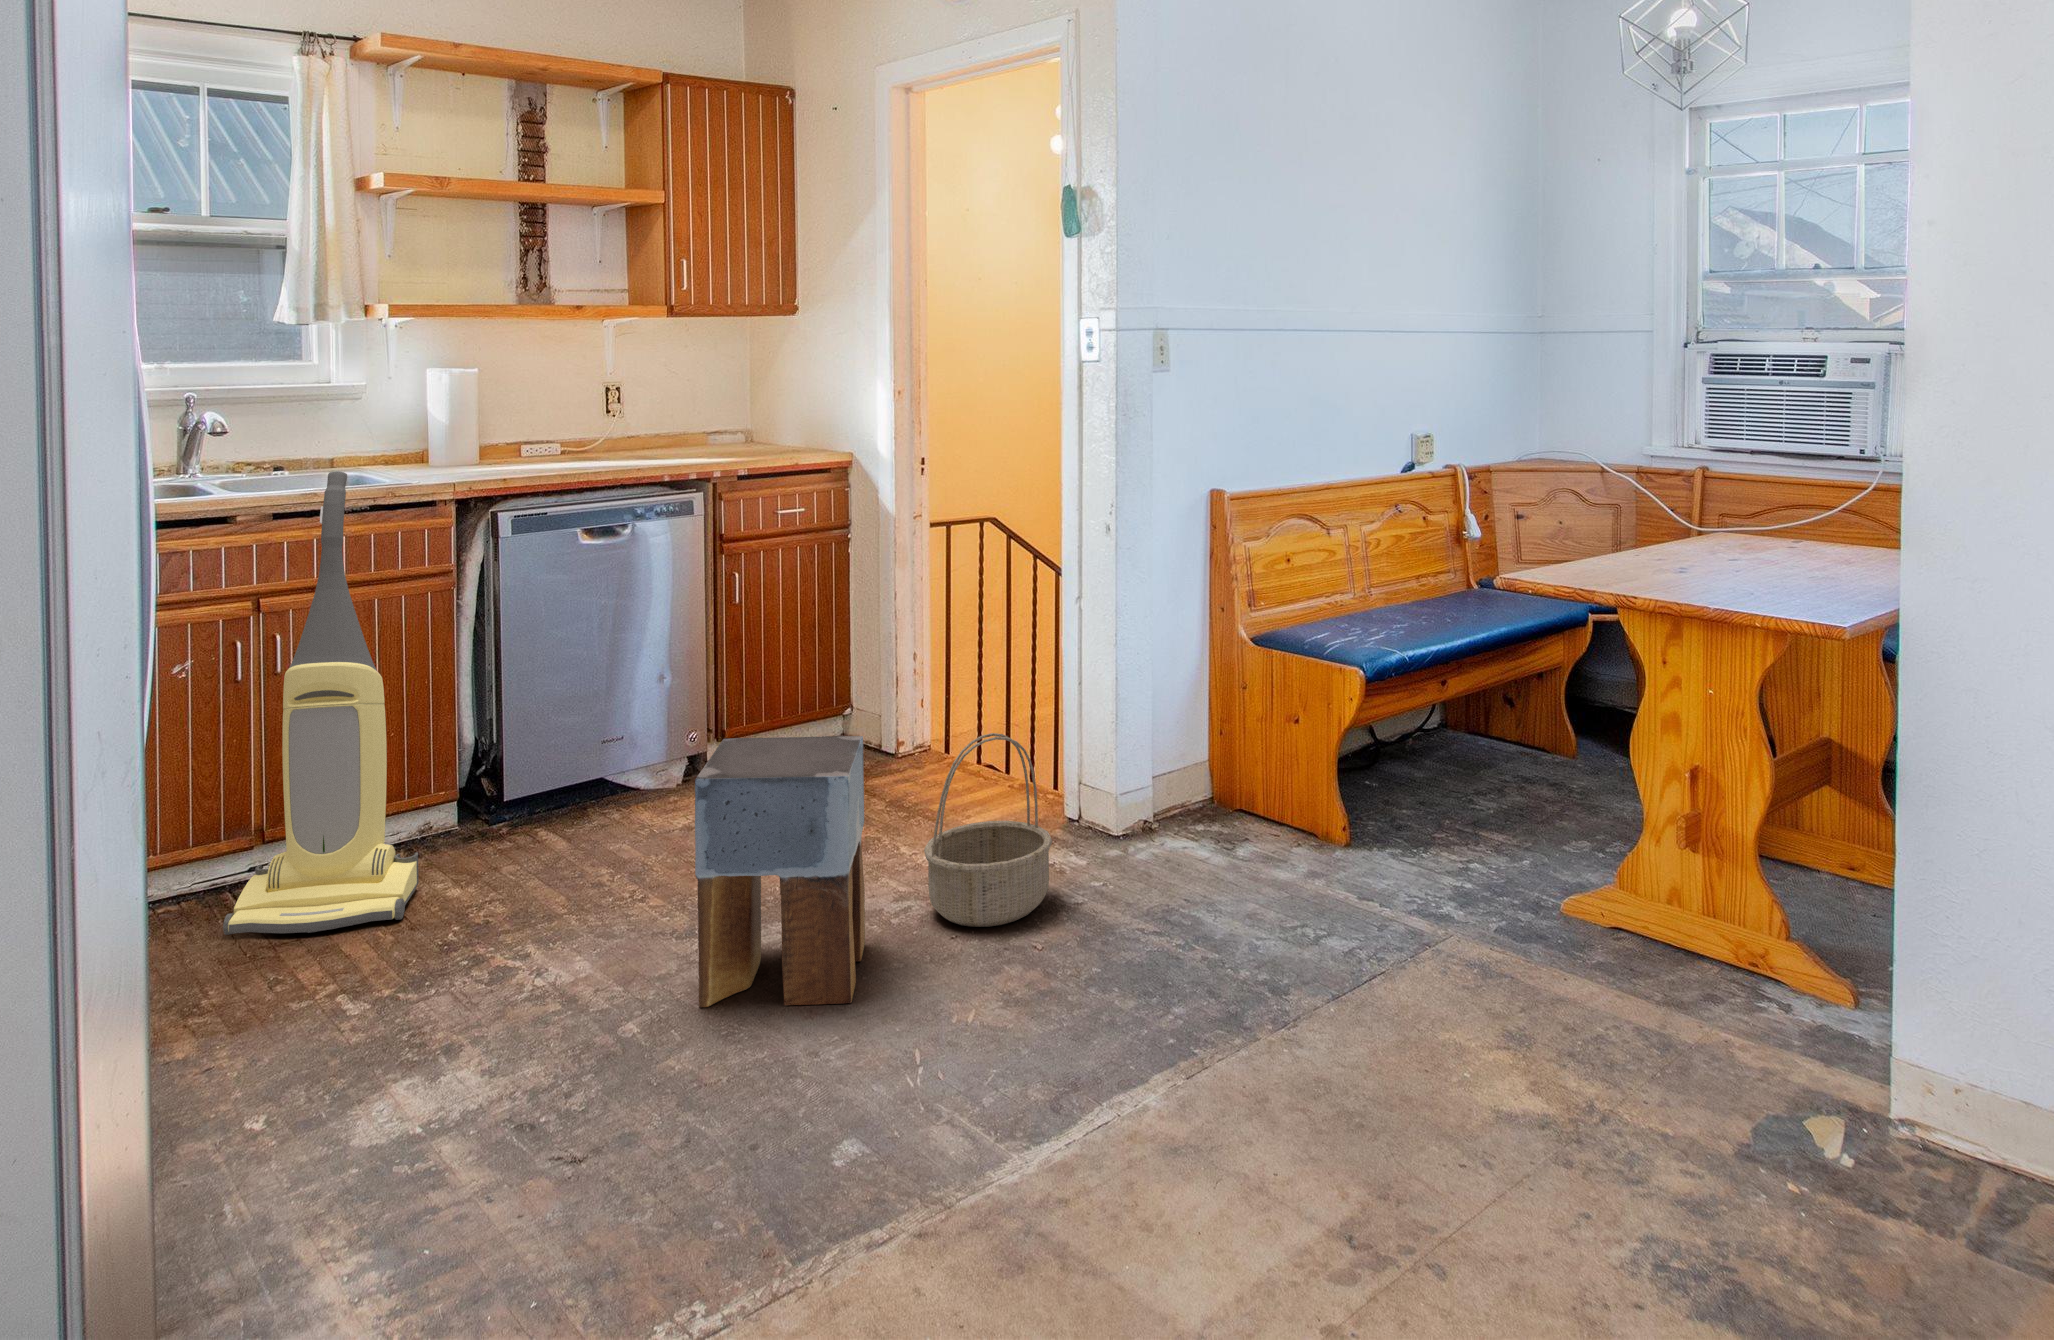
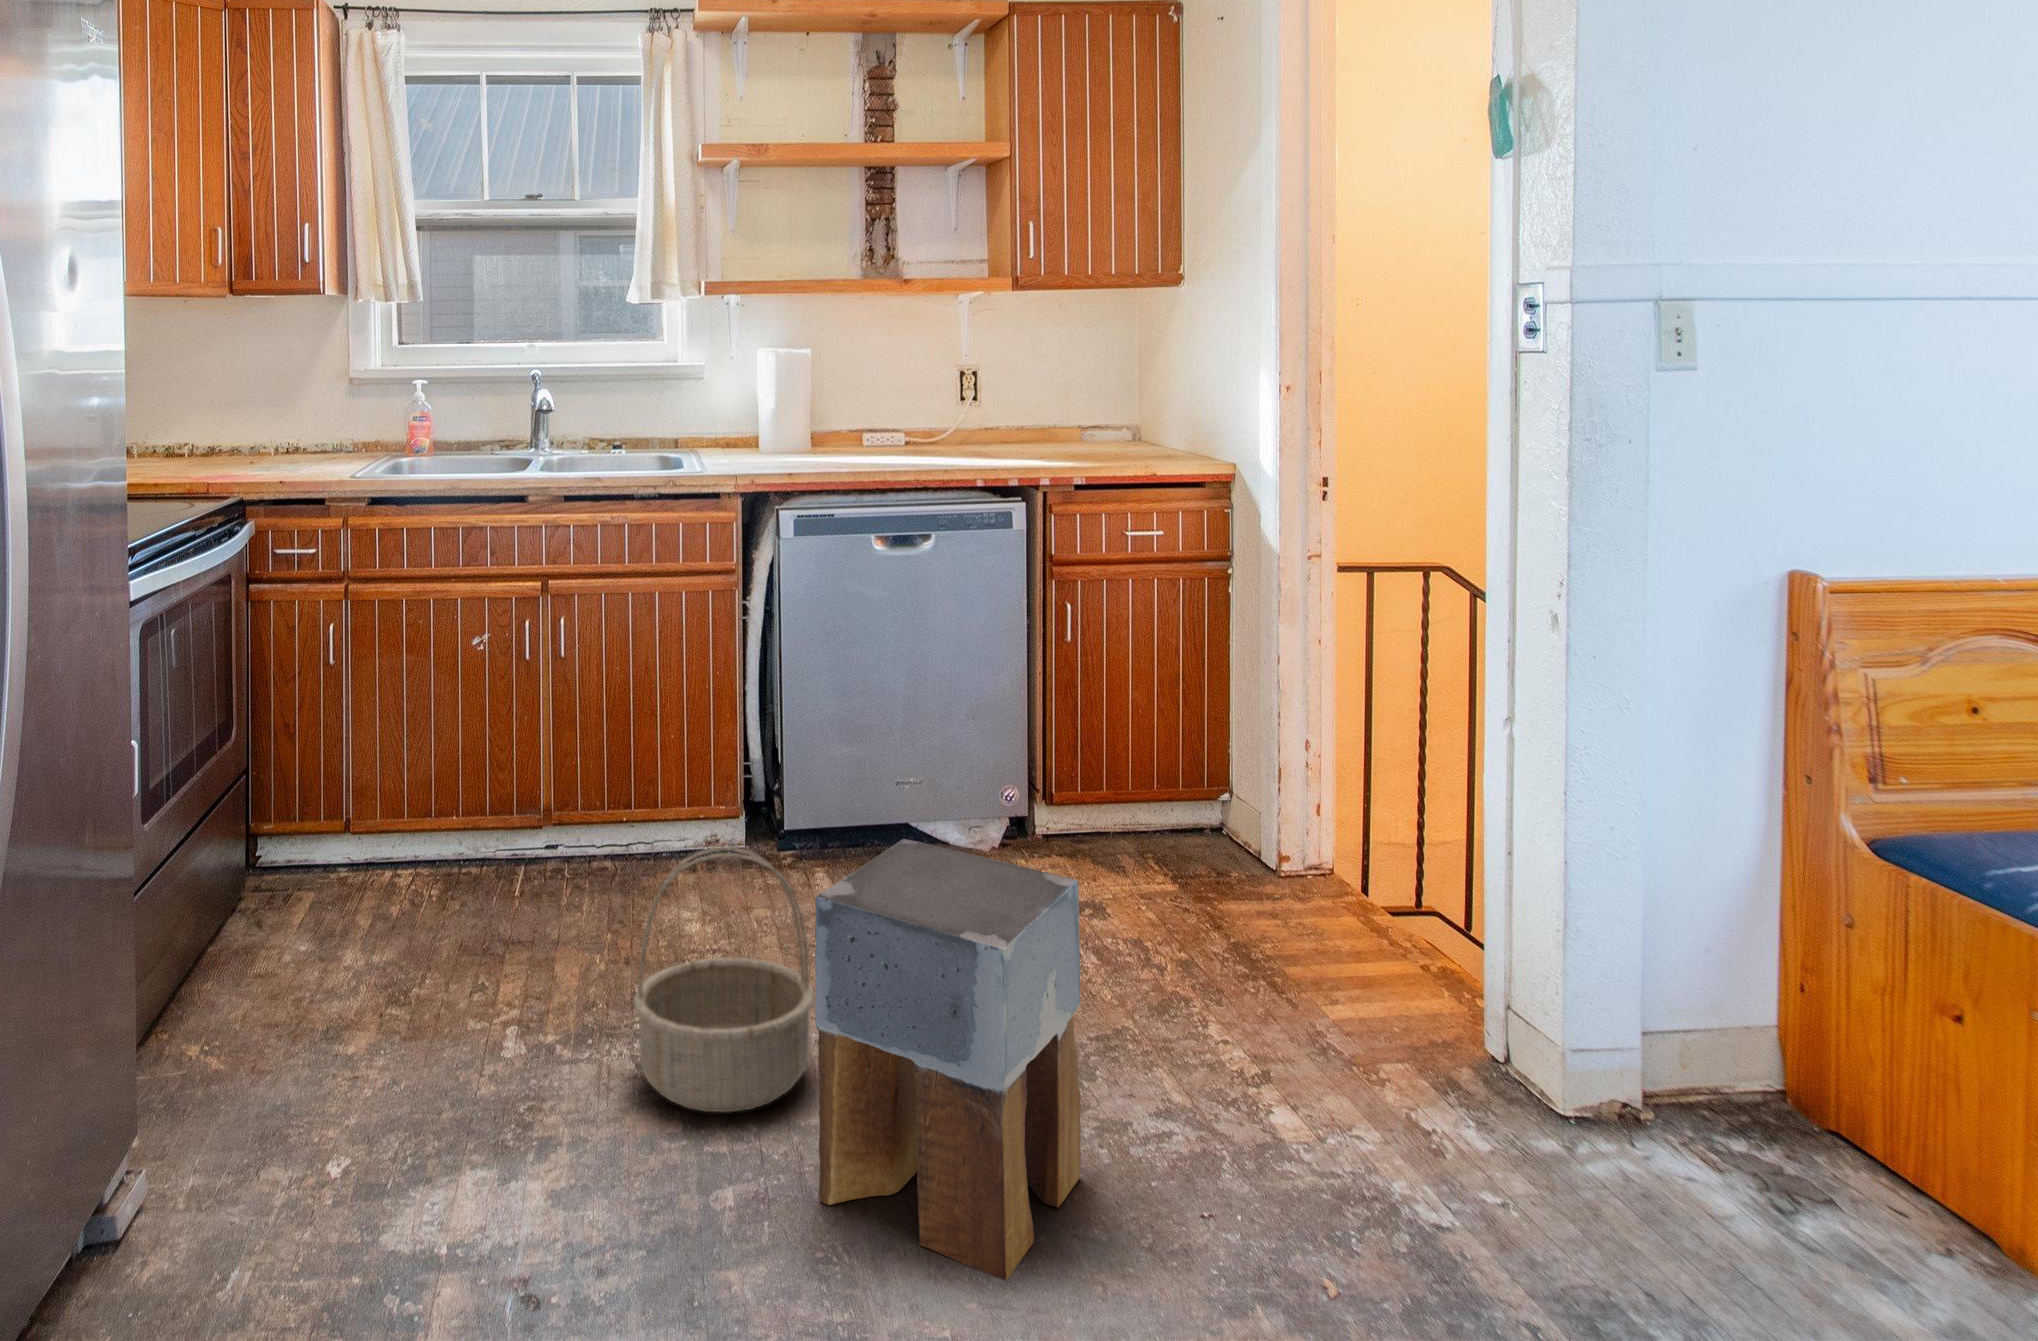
vacuum cleaner: present [223,471,419,935] -> none [473,452,662,949]
basket: present [924,733,1052,927] -> present [633,847,815,1112]

